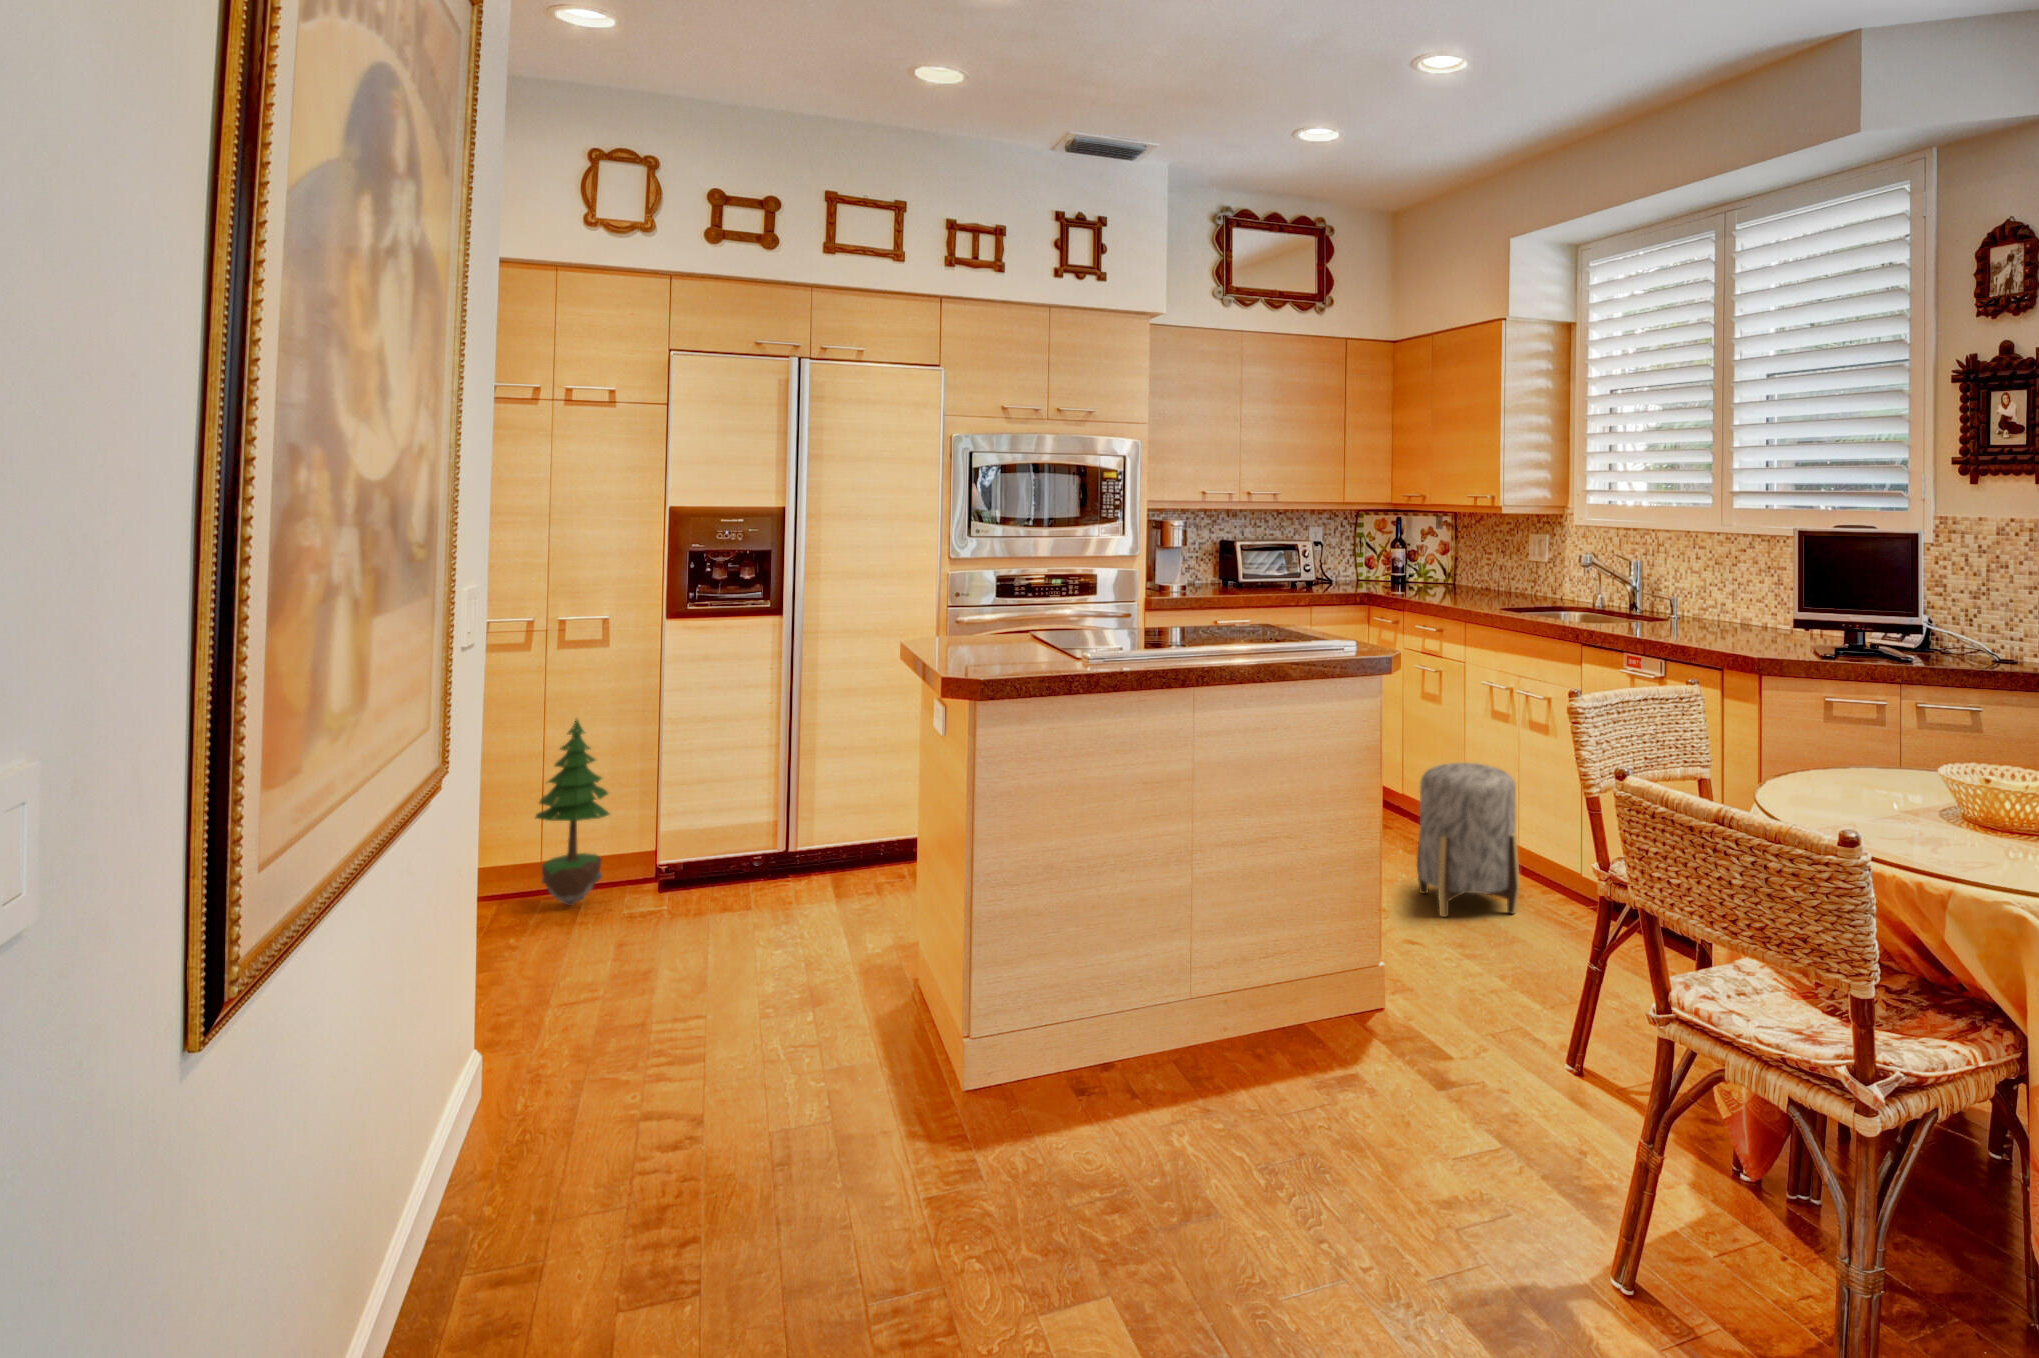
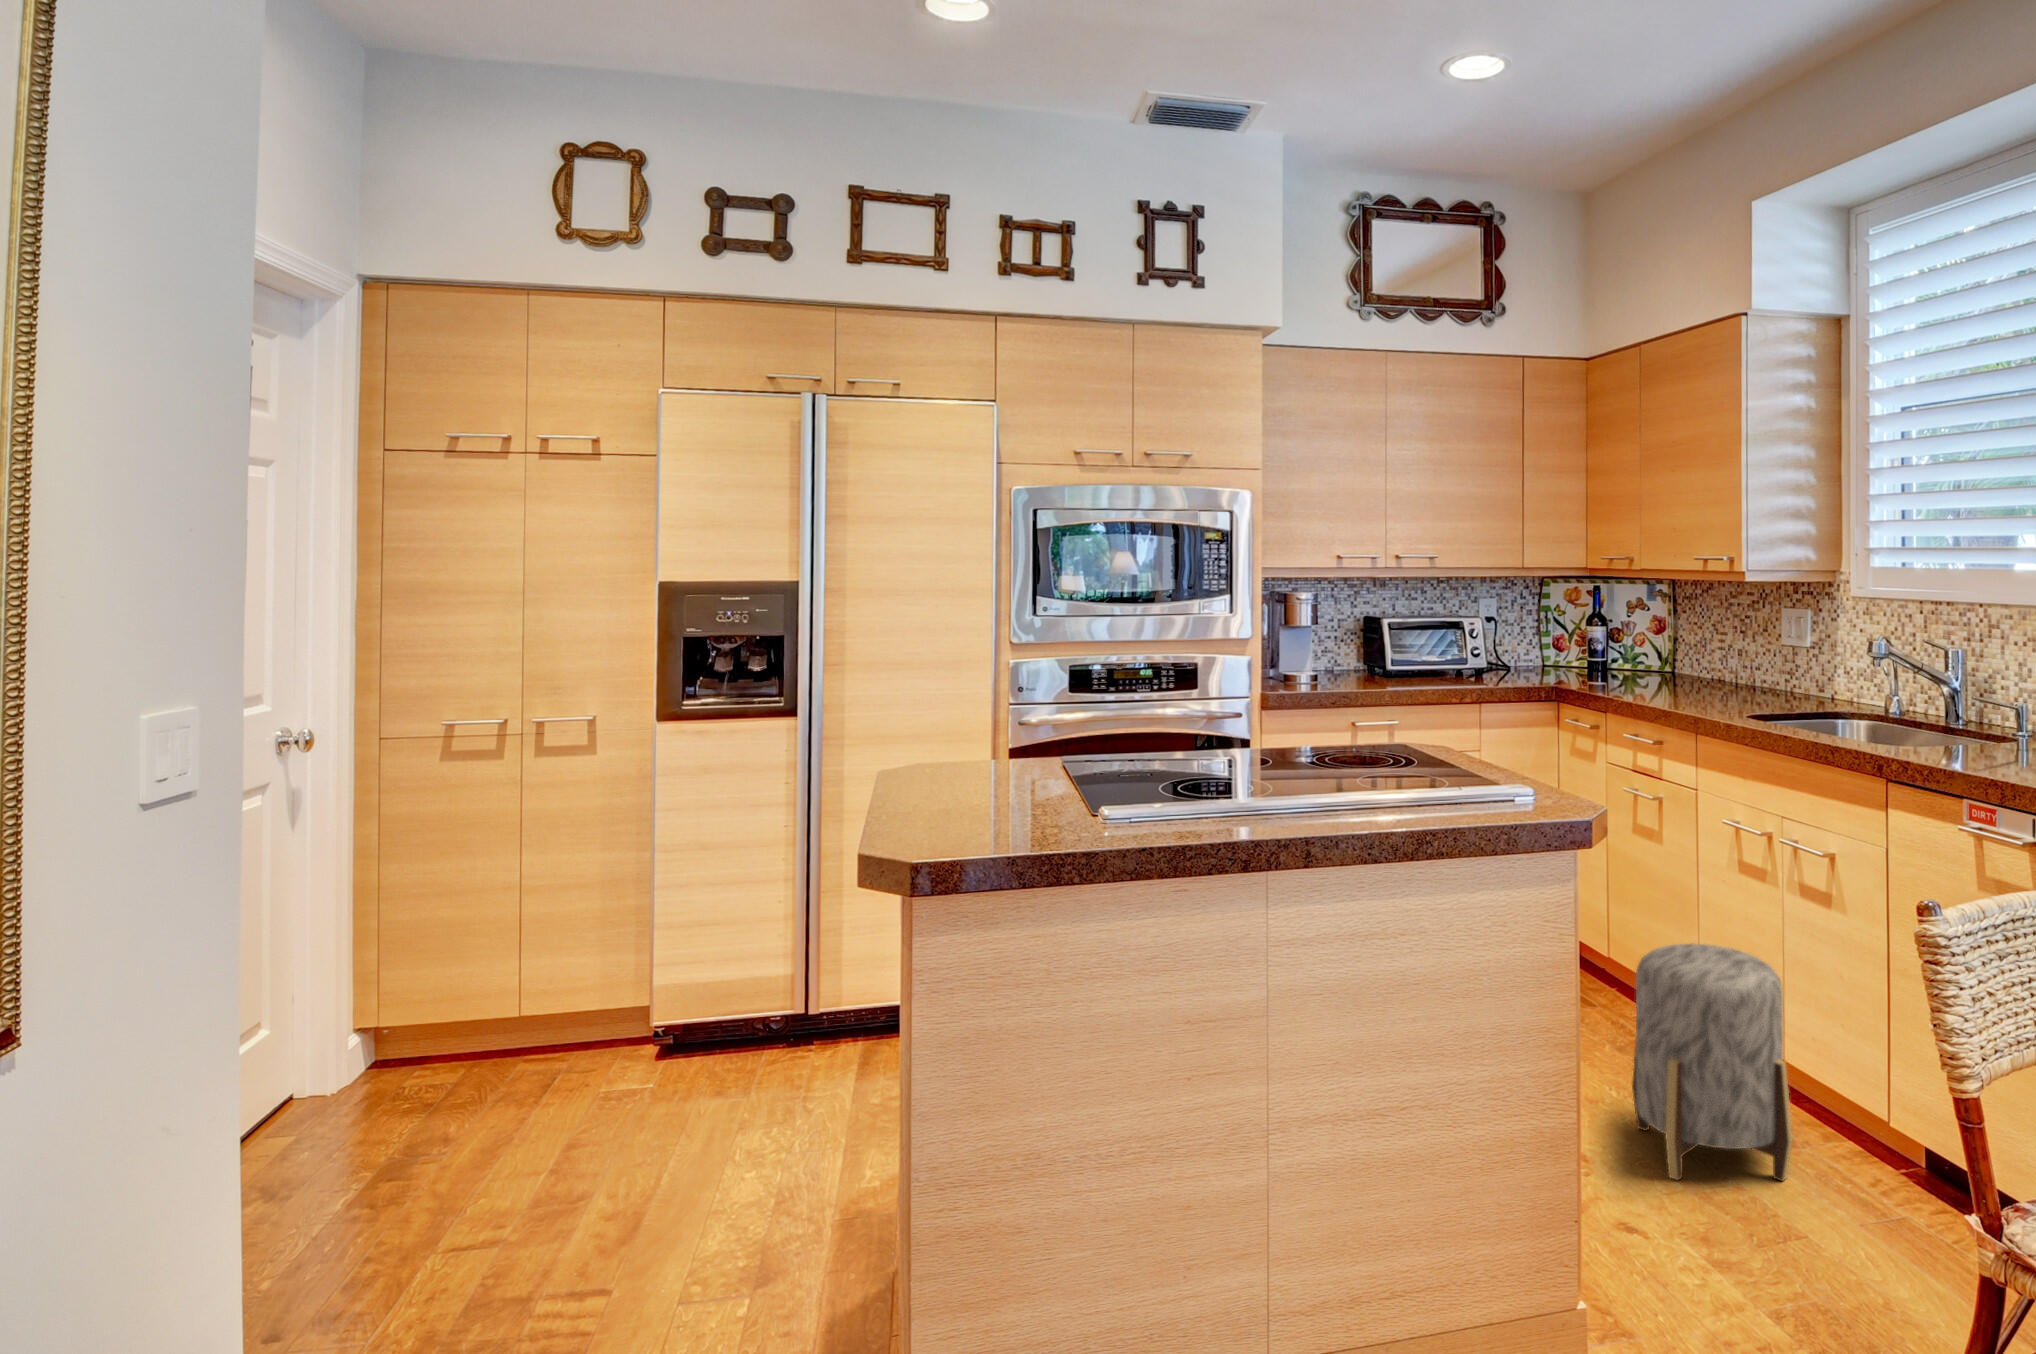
potted tree: present [535,720,609,906] -> none [486,847,583,1084]

